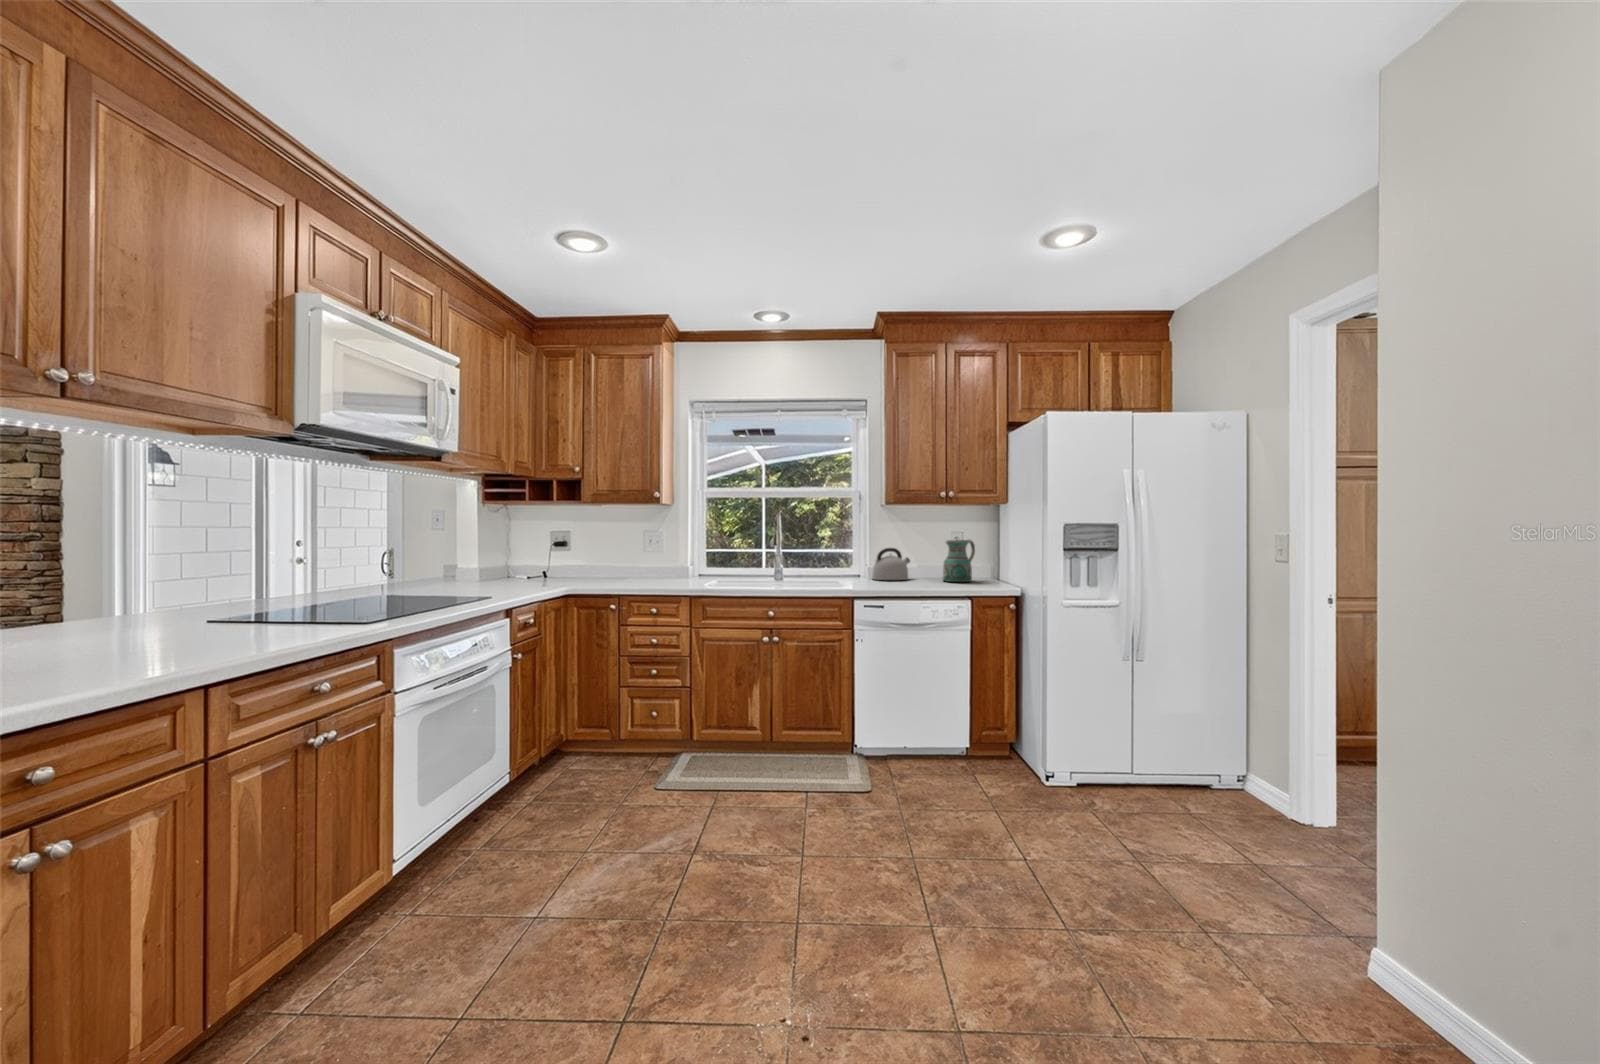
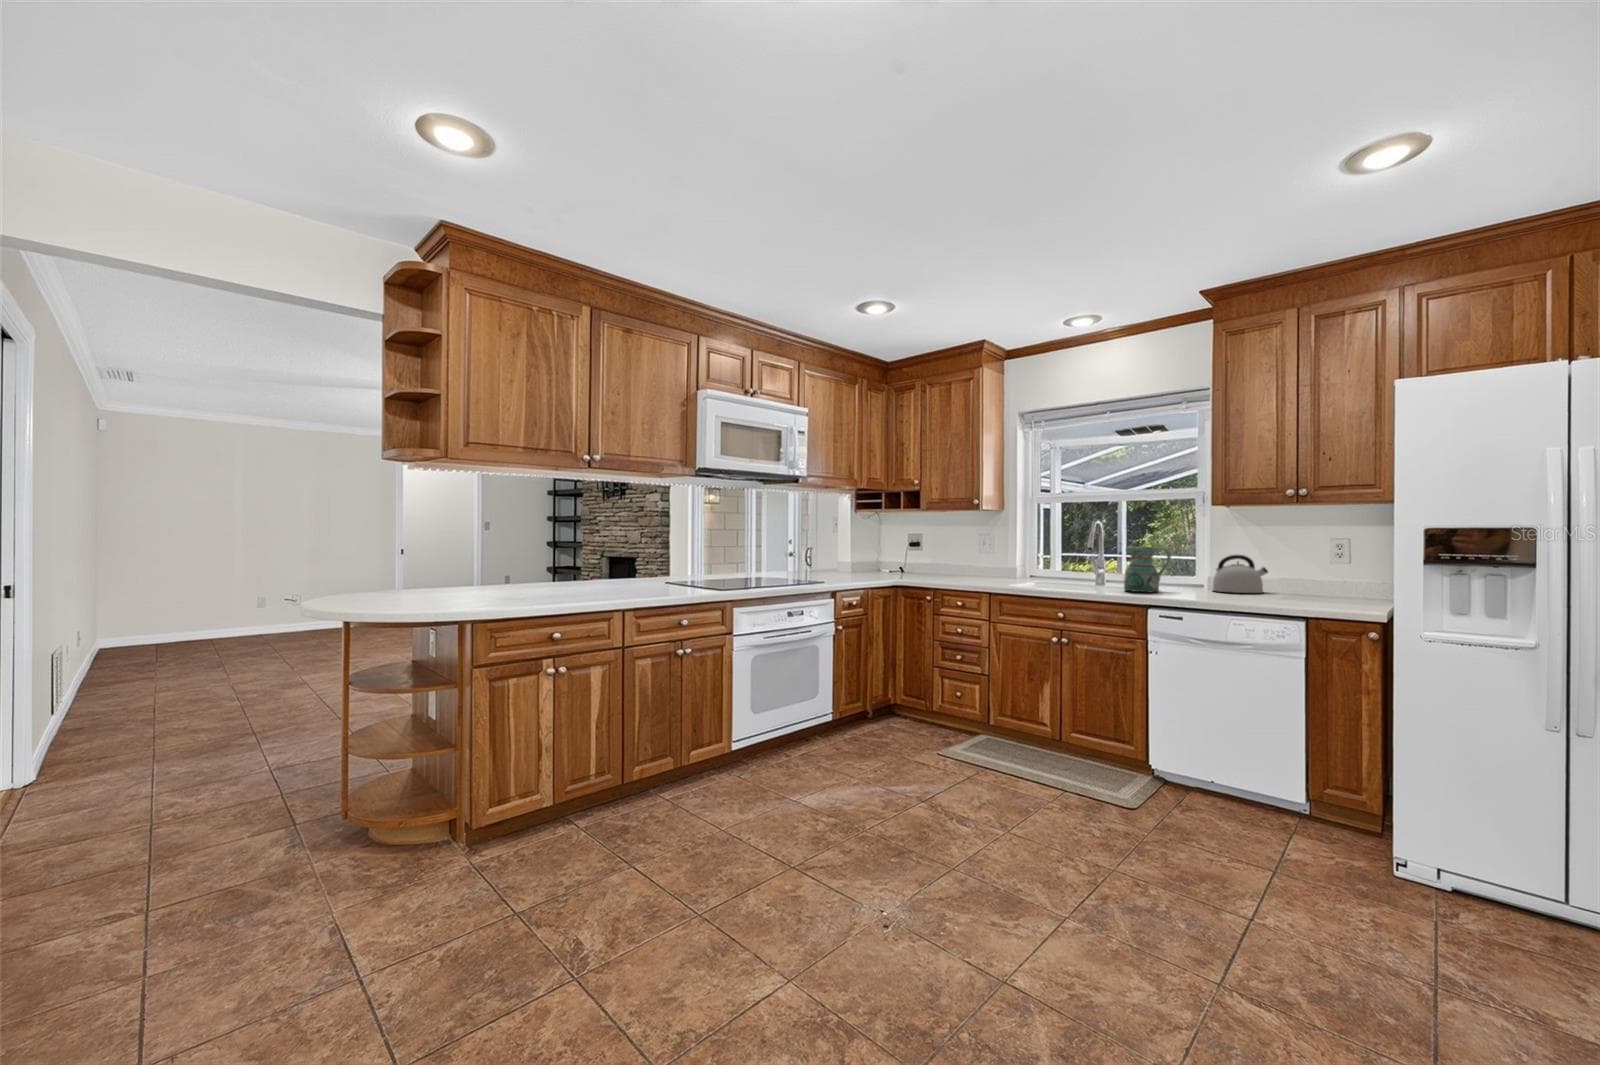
ceramic pitcher: present [943,540,975,582] -> present [1124,546,1171,592]

